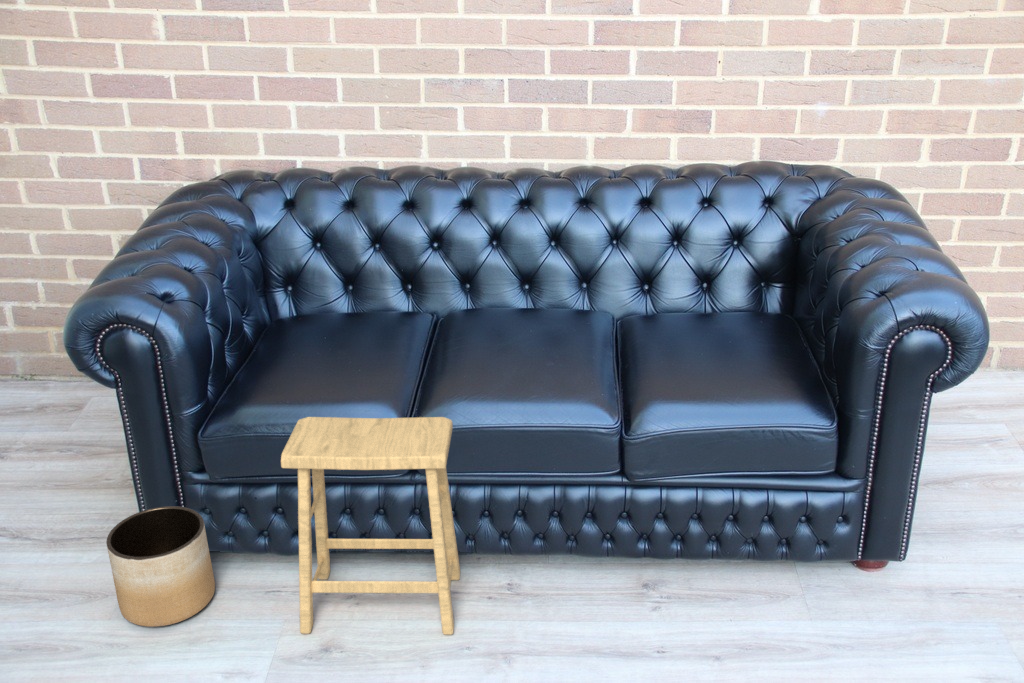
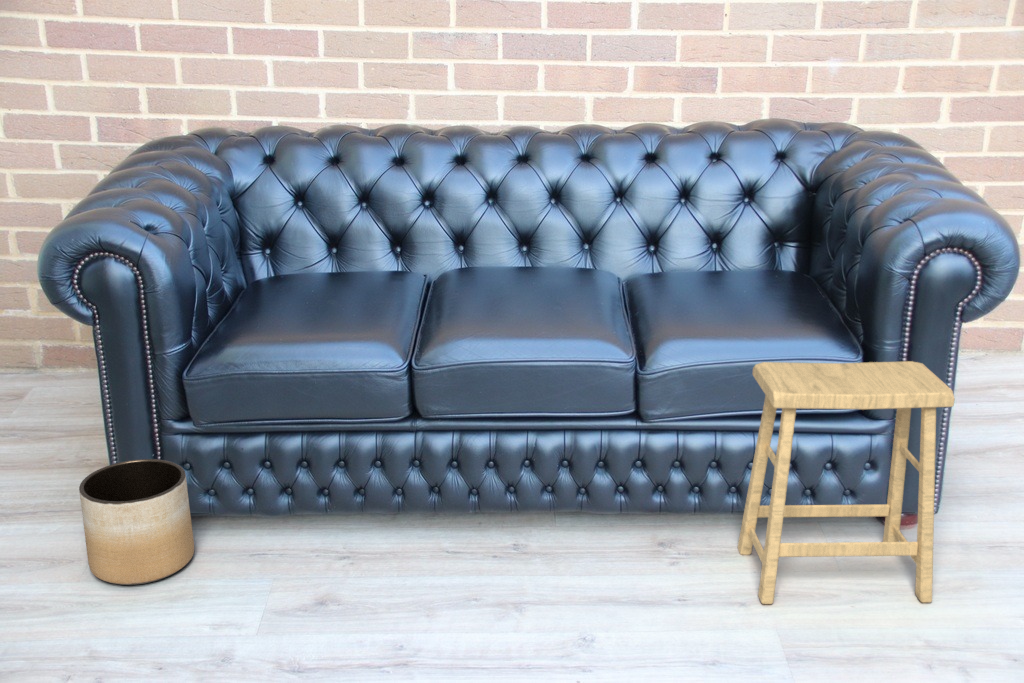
footstool: present [281,417,460,635] -> present [738,361,955,604]

